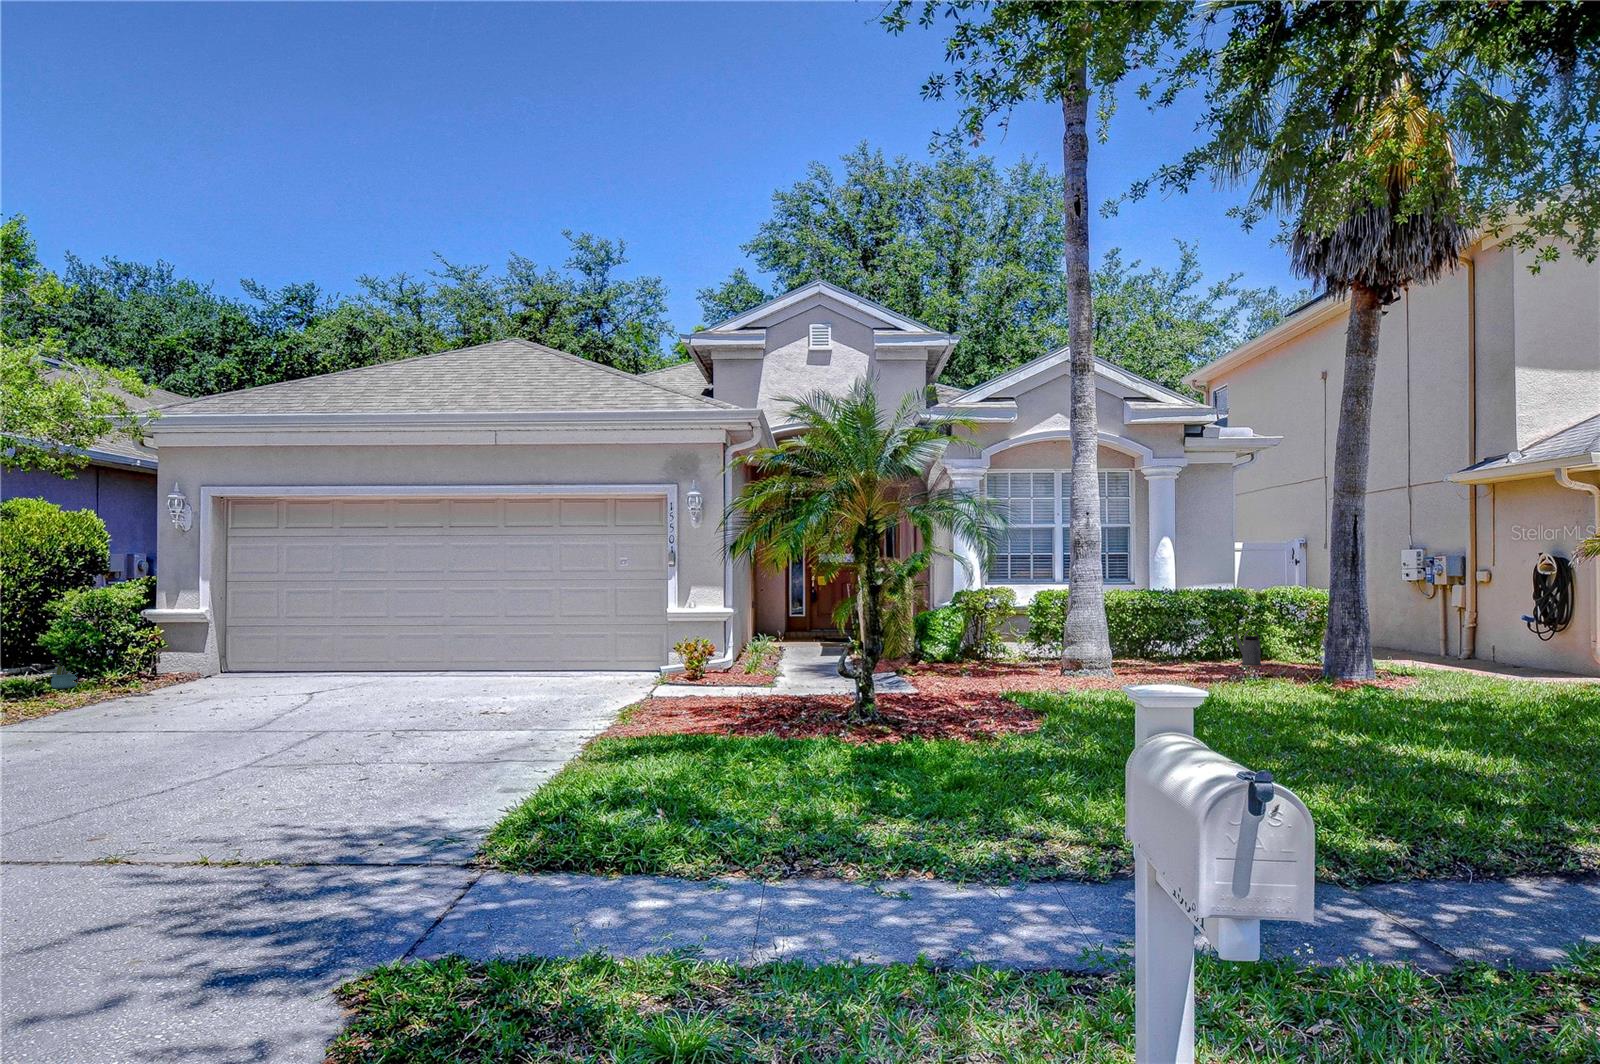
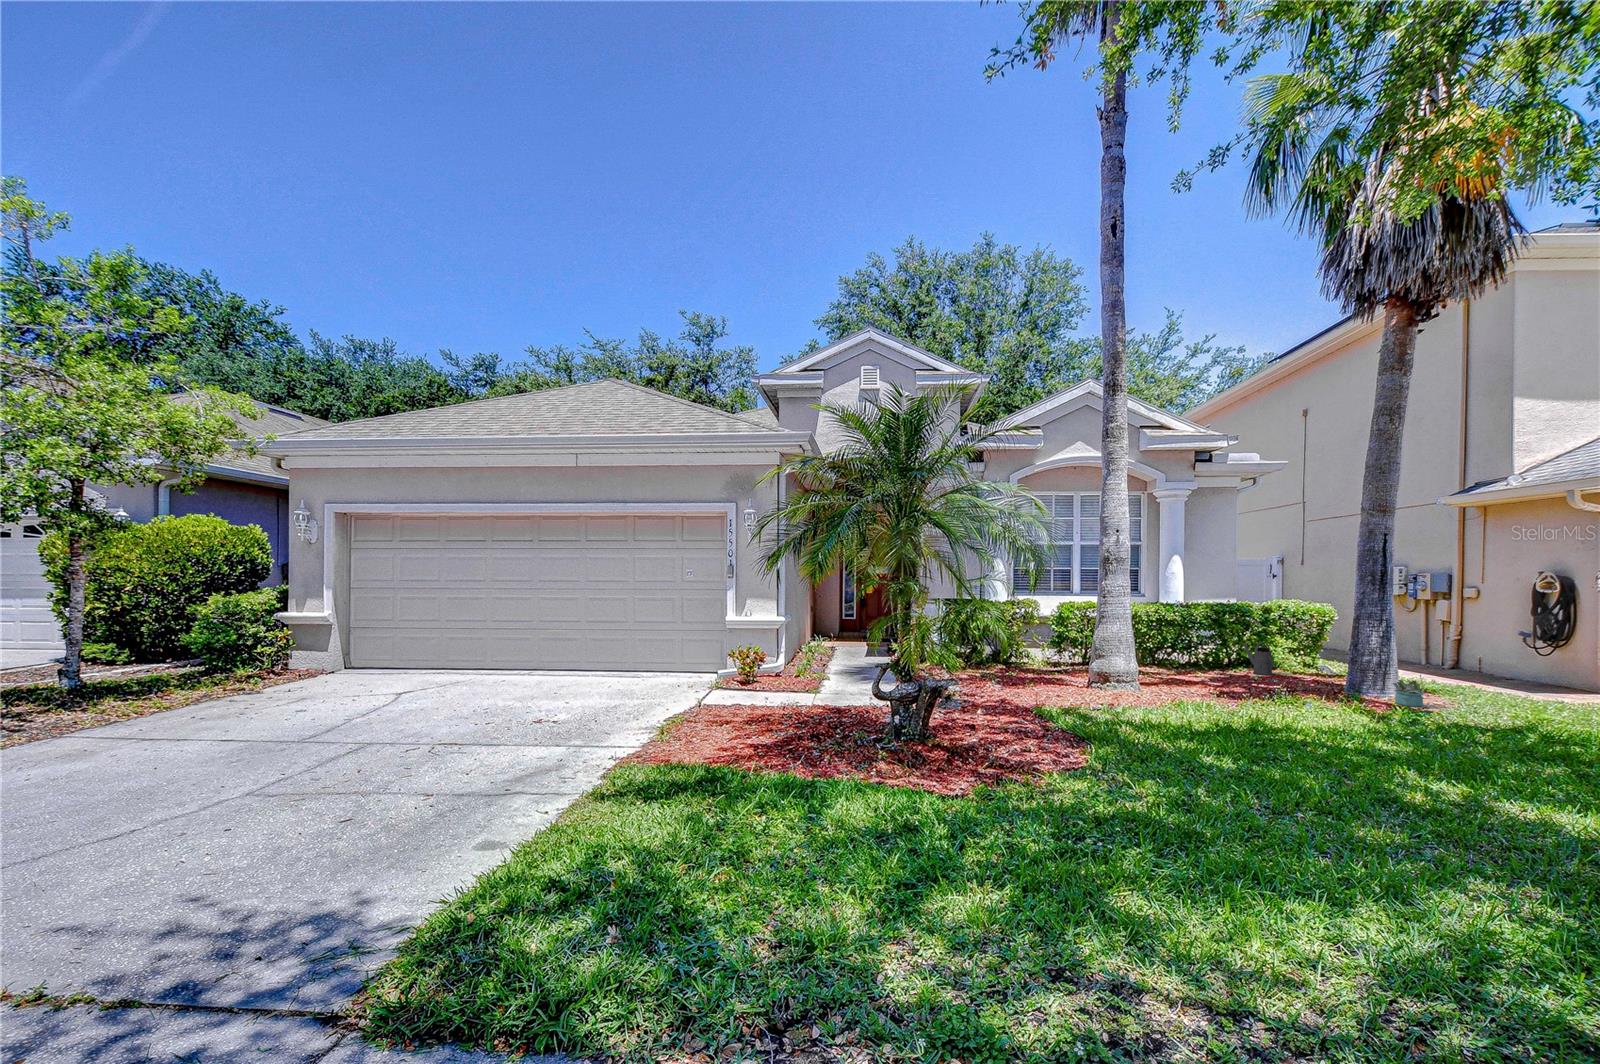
decorative plant: present [44,663,78,688] -> present [1392,679,1424,707]

